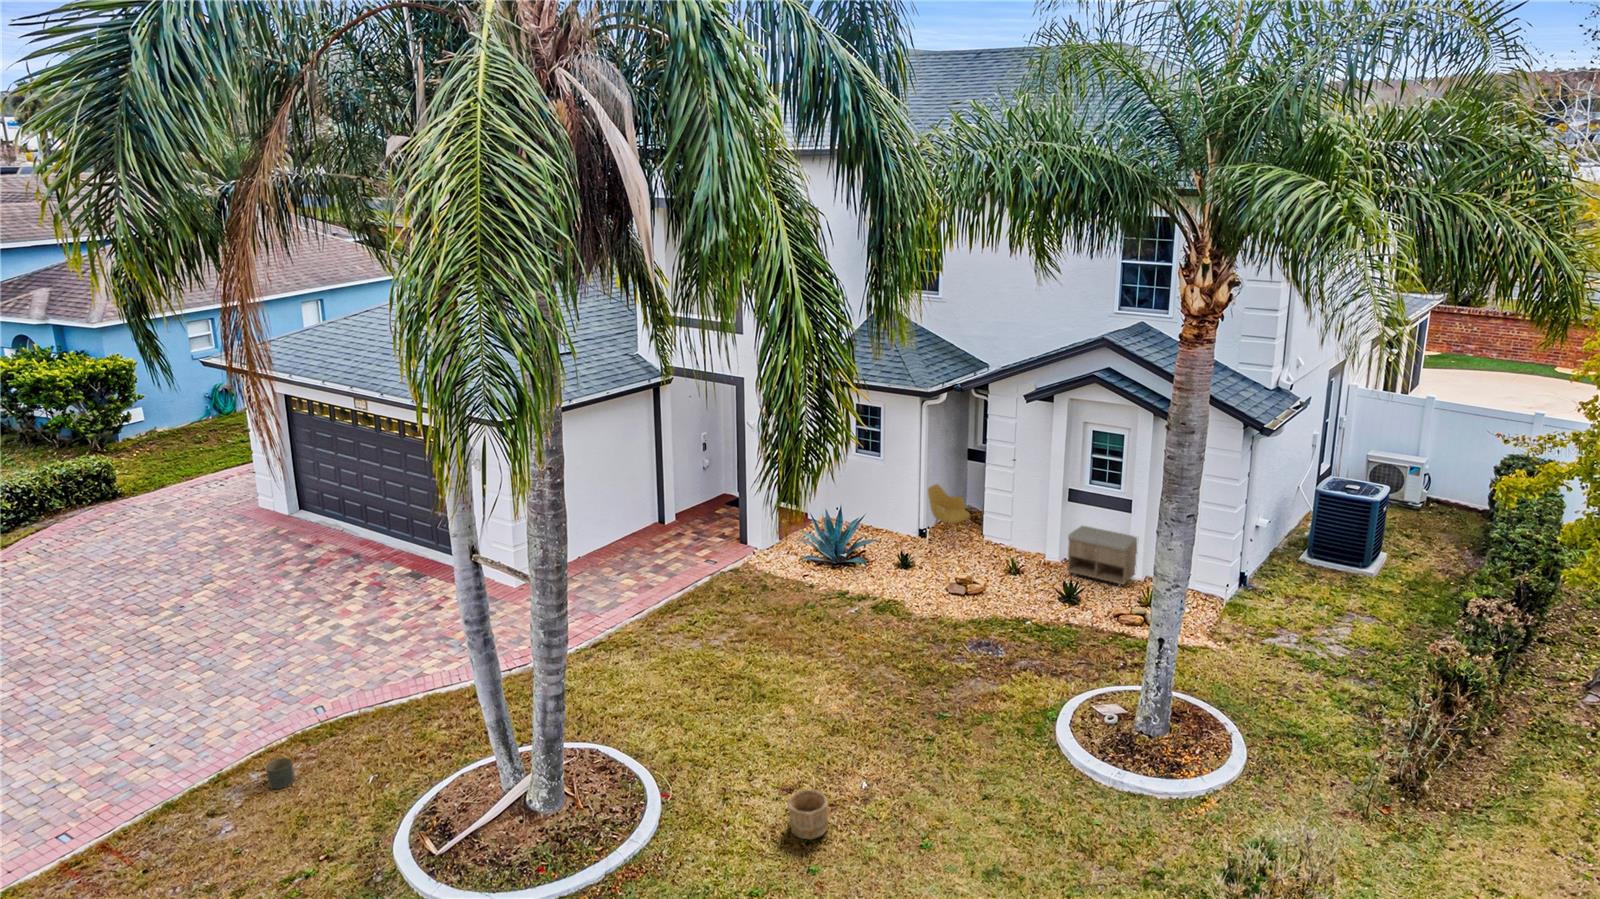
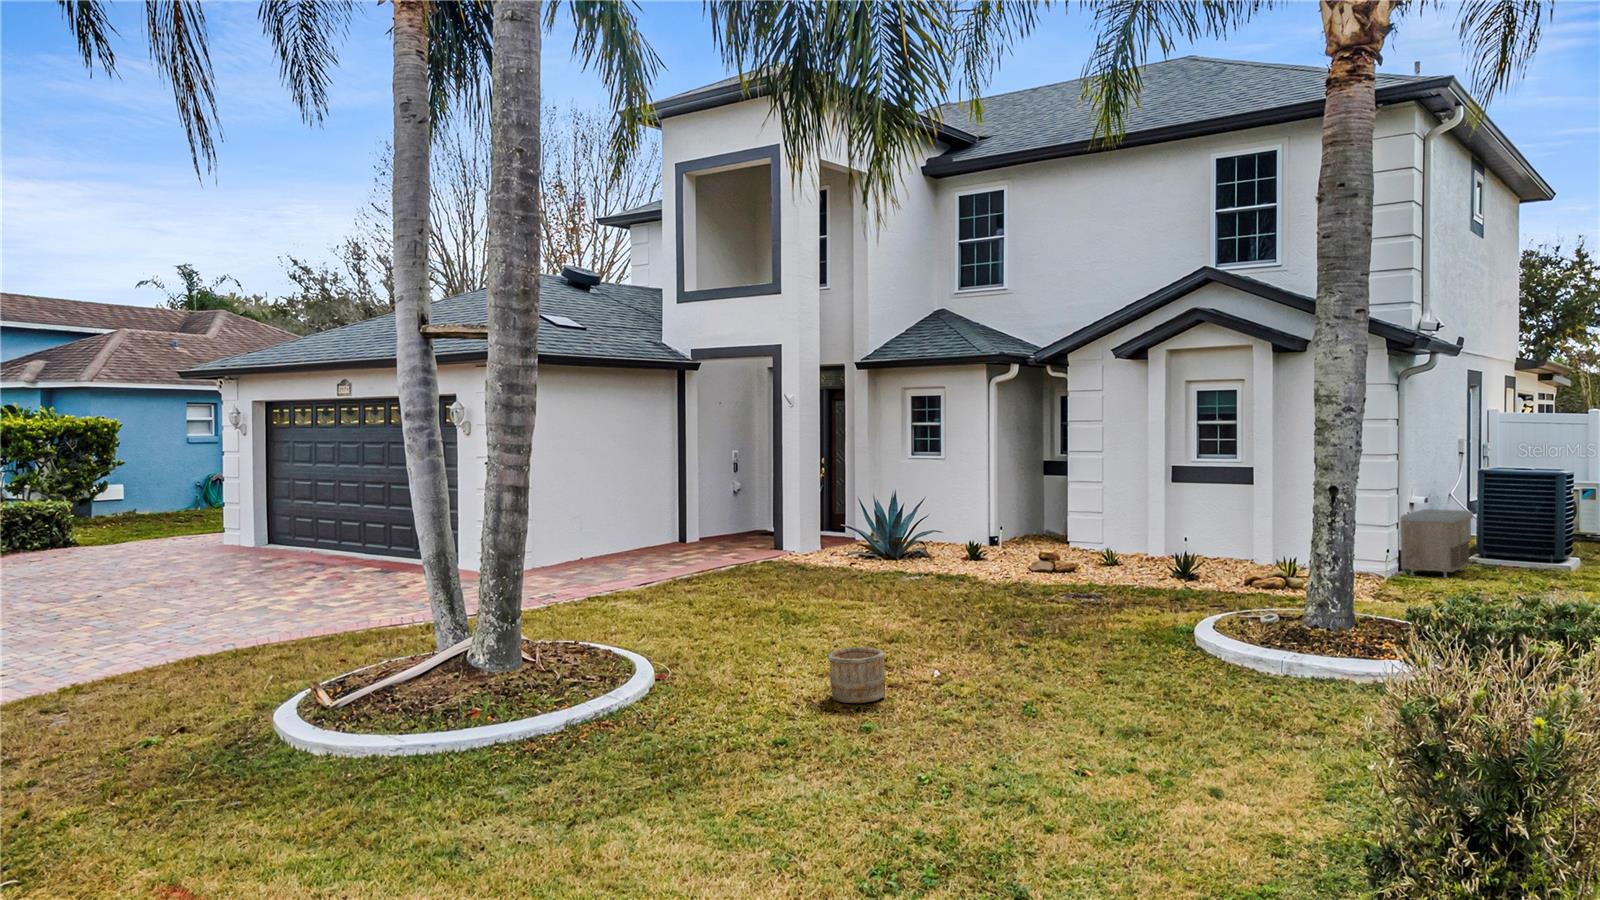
chair: present [928,484,971,548] -> none [1000,488,1056,558]
storage bench: present [1068,526,1137,586] -> present [1400,509,1473,578]
planter: present [266,757,294,789] -> none [138,651,175,686]

